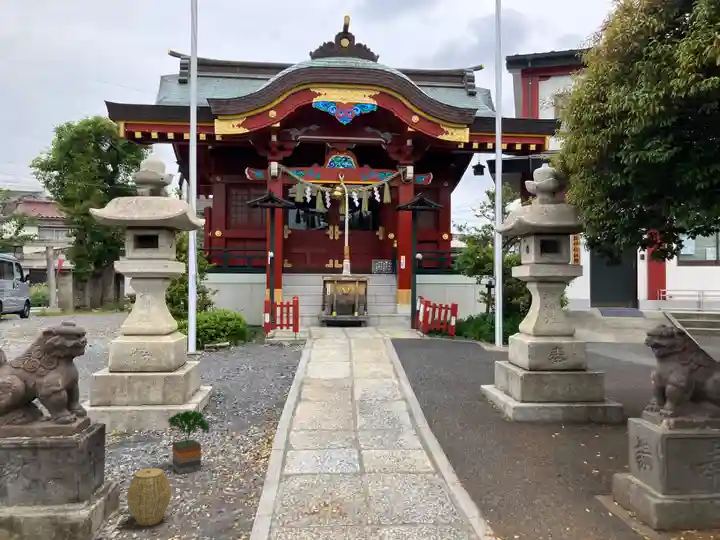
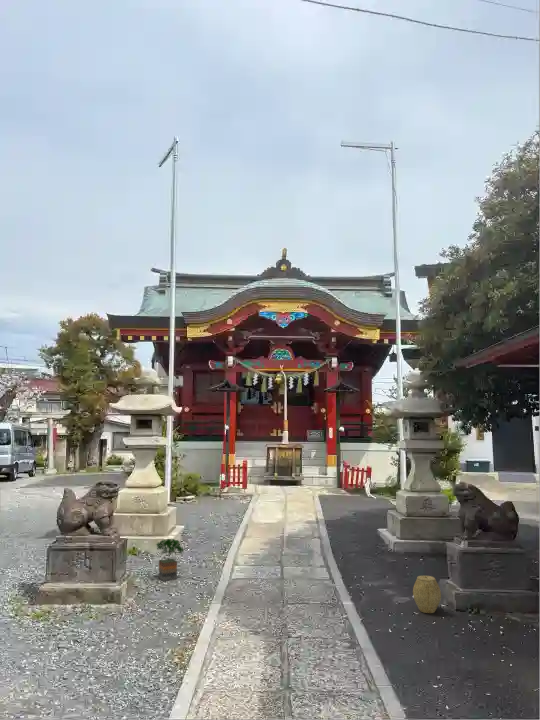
woven basket: present [127,468,171,526] -> present [413,576,441,613]

